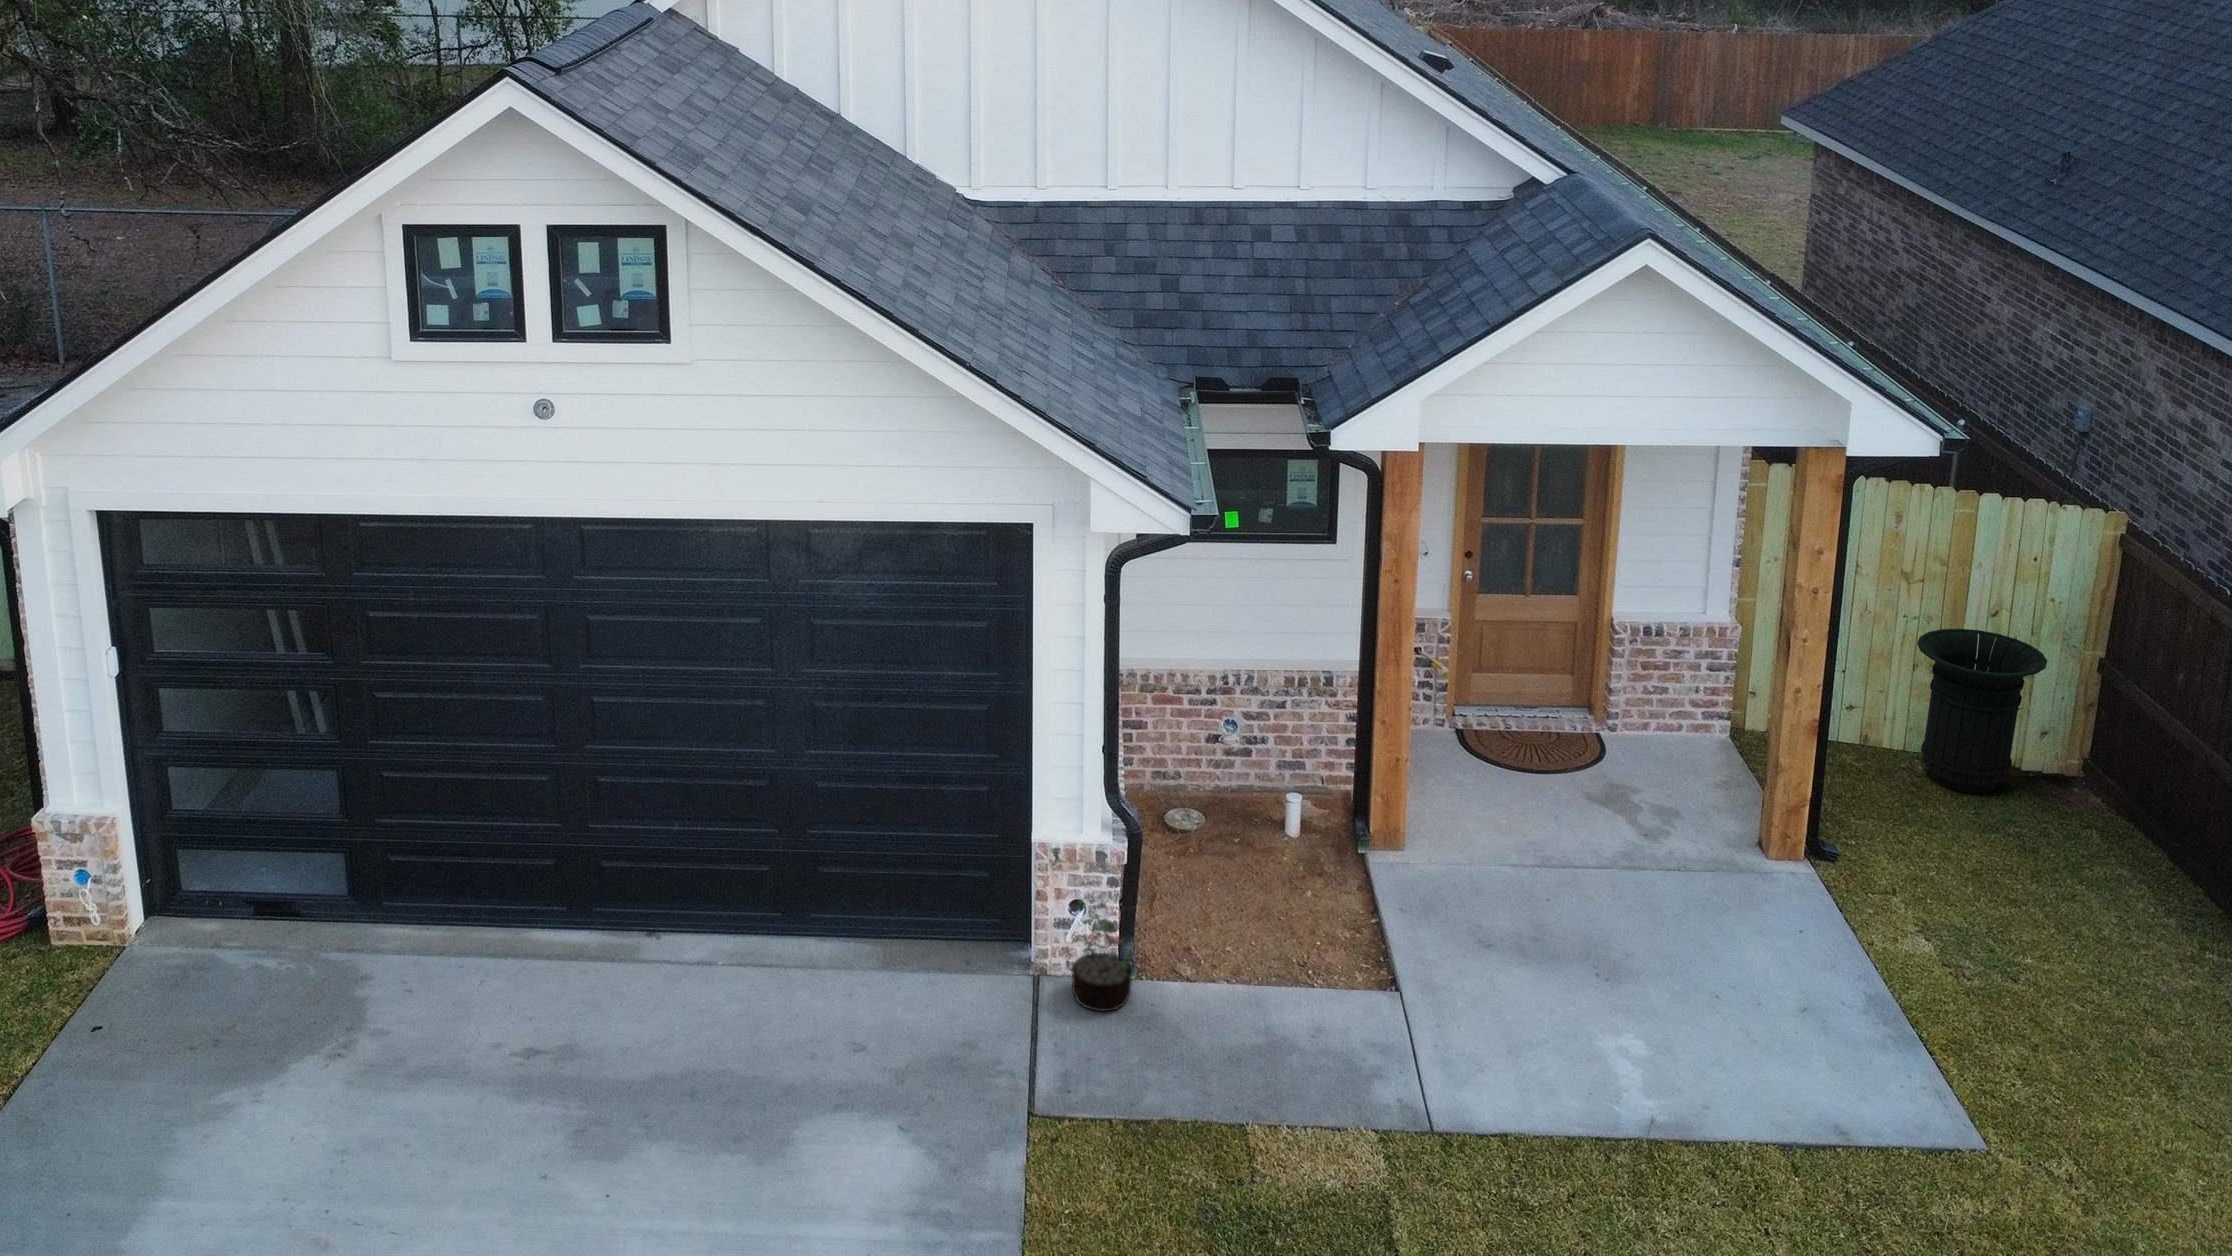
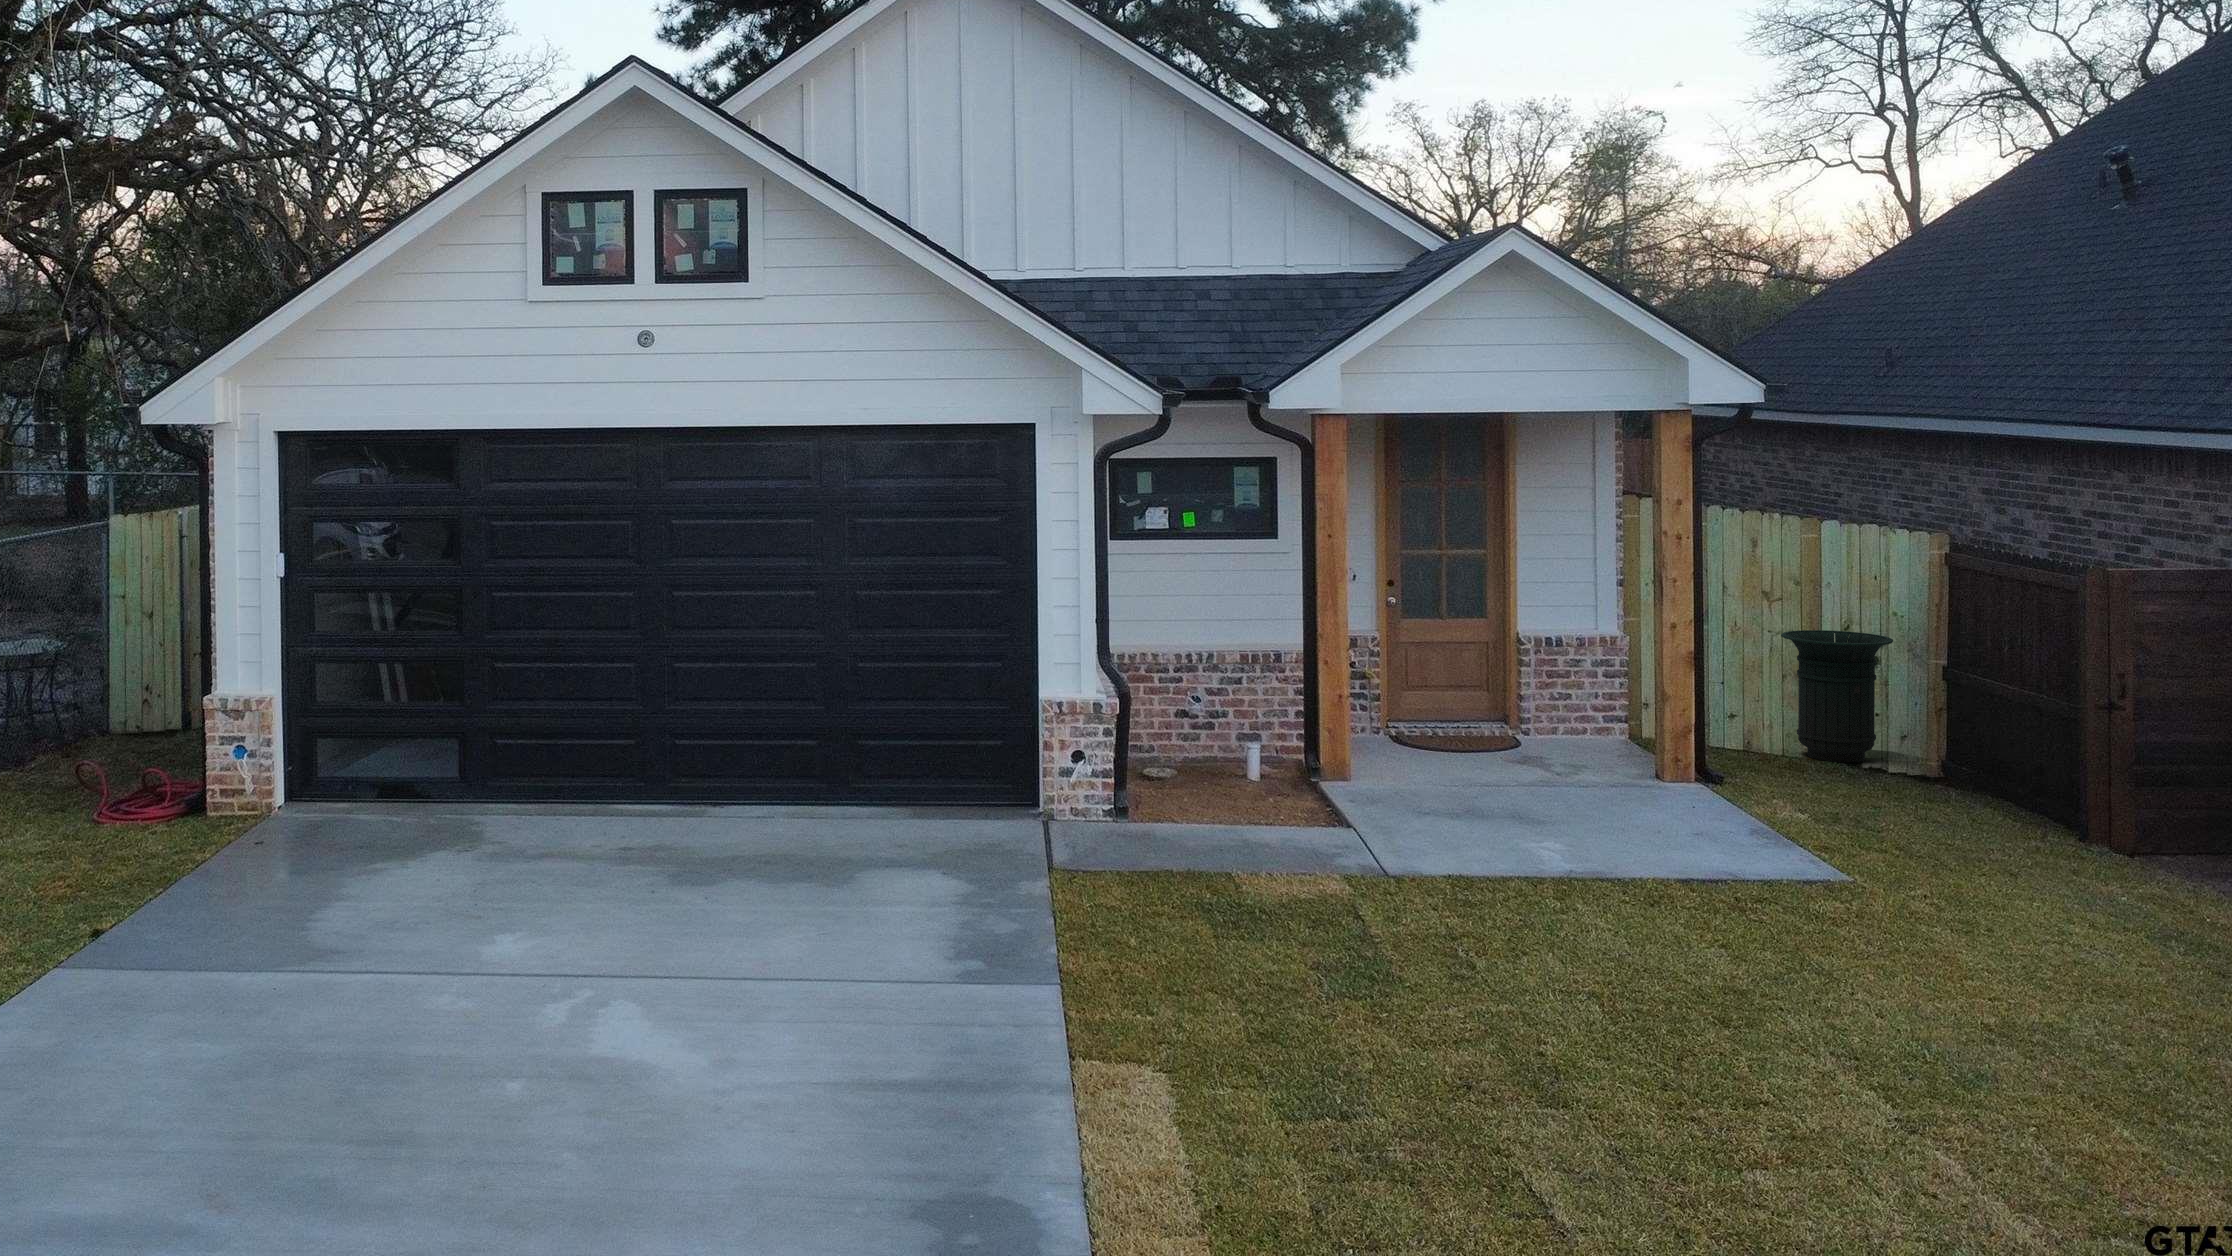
decorative plant: present [1065,899,1133,1011] -> none [1060,741,1124,837]

